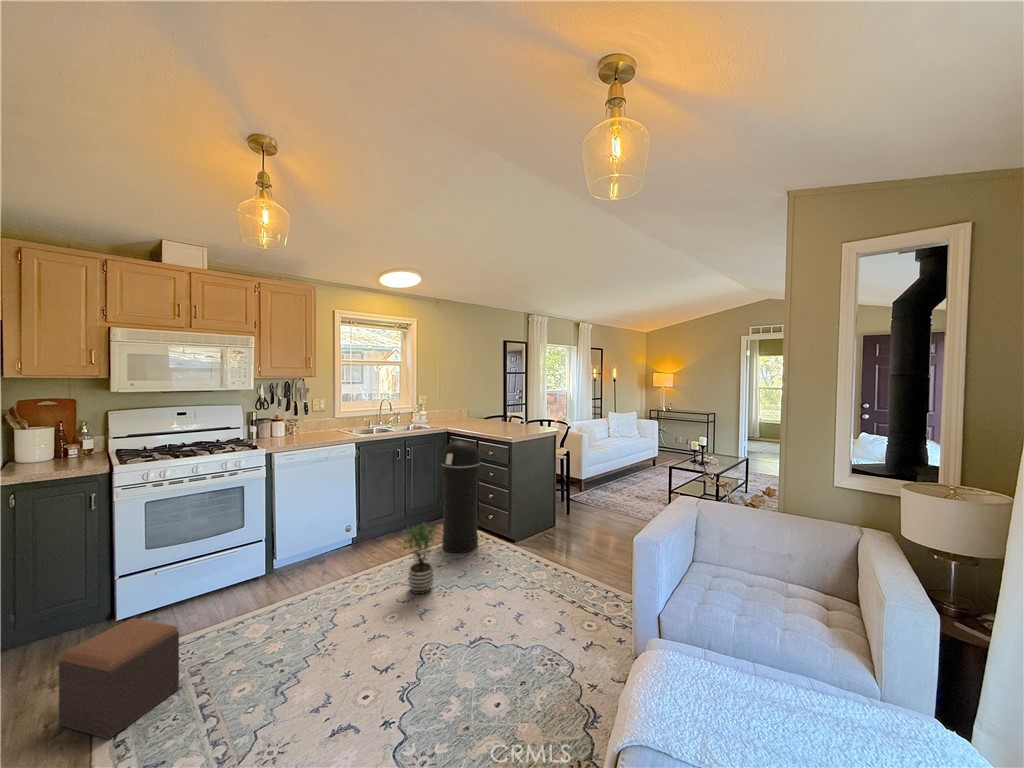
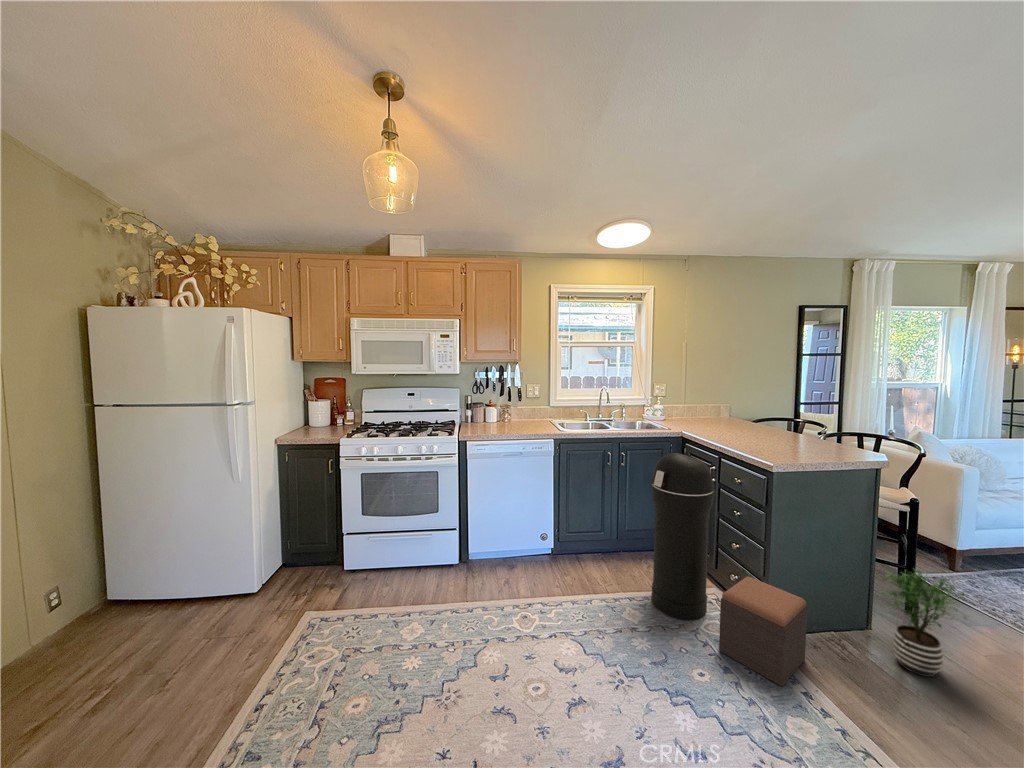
potted plant: present [397,522,438,594] -> present [881,569,966,677]
footstool: present [59,618,179,739] -> present [719,577,807,686]

